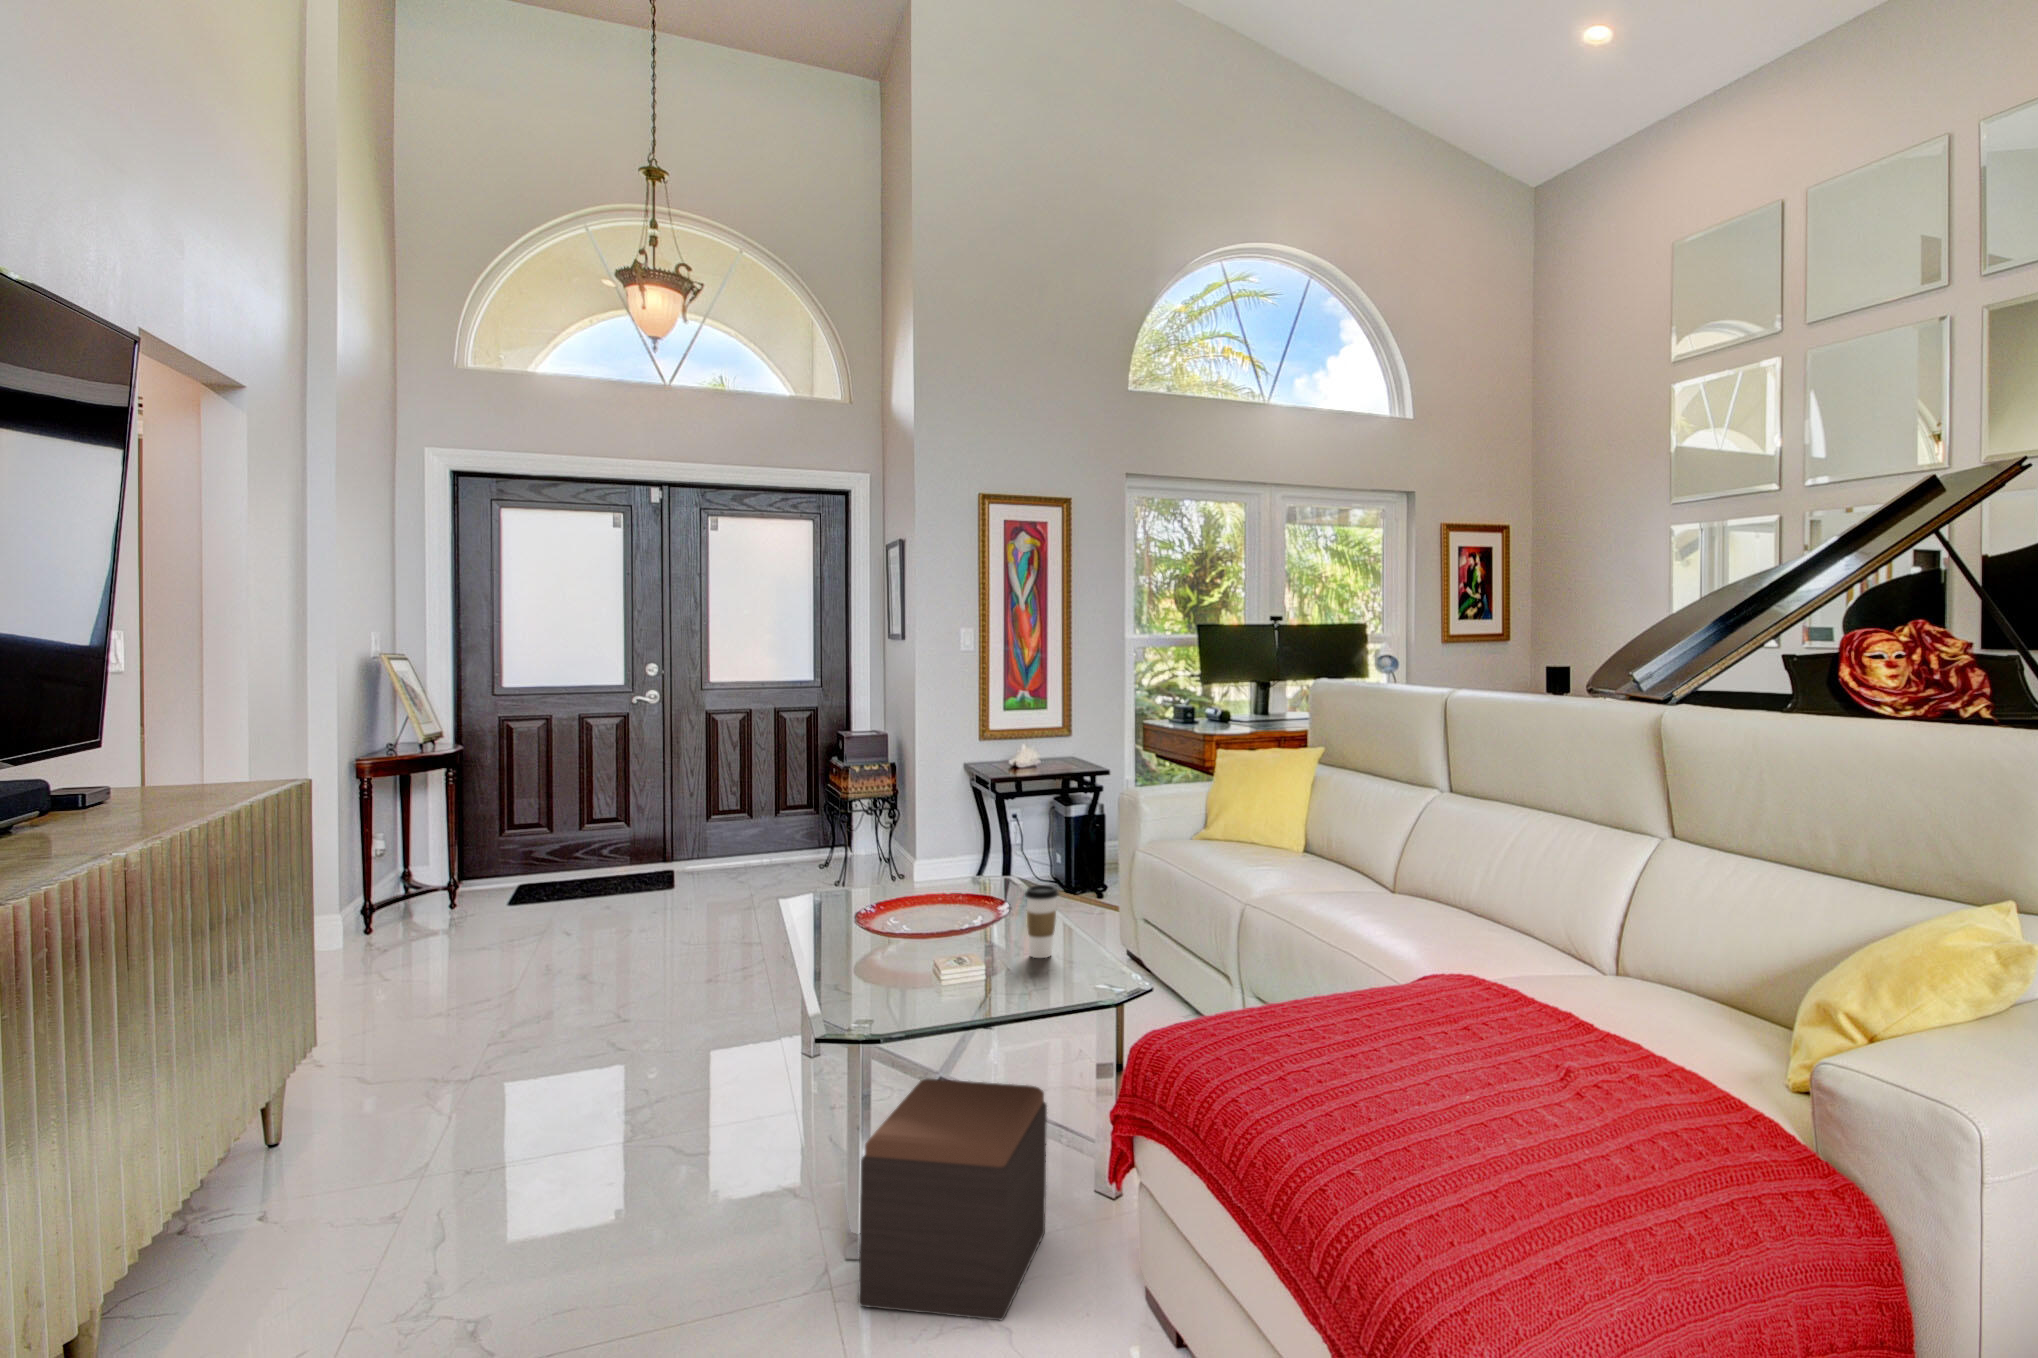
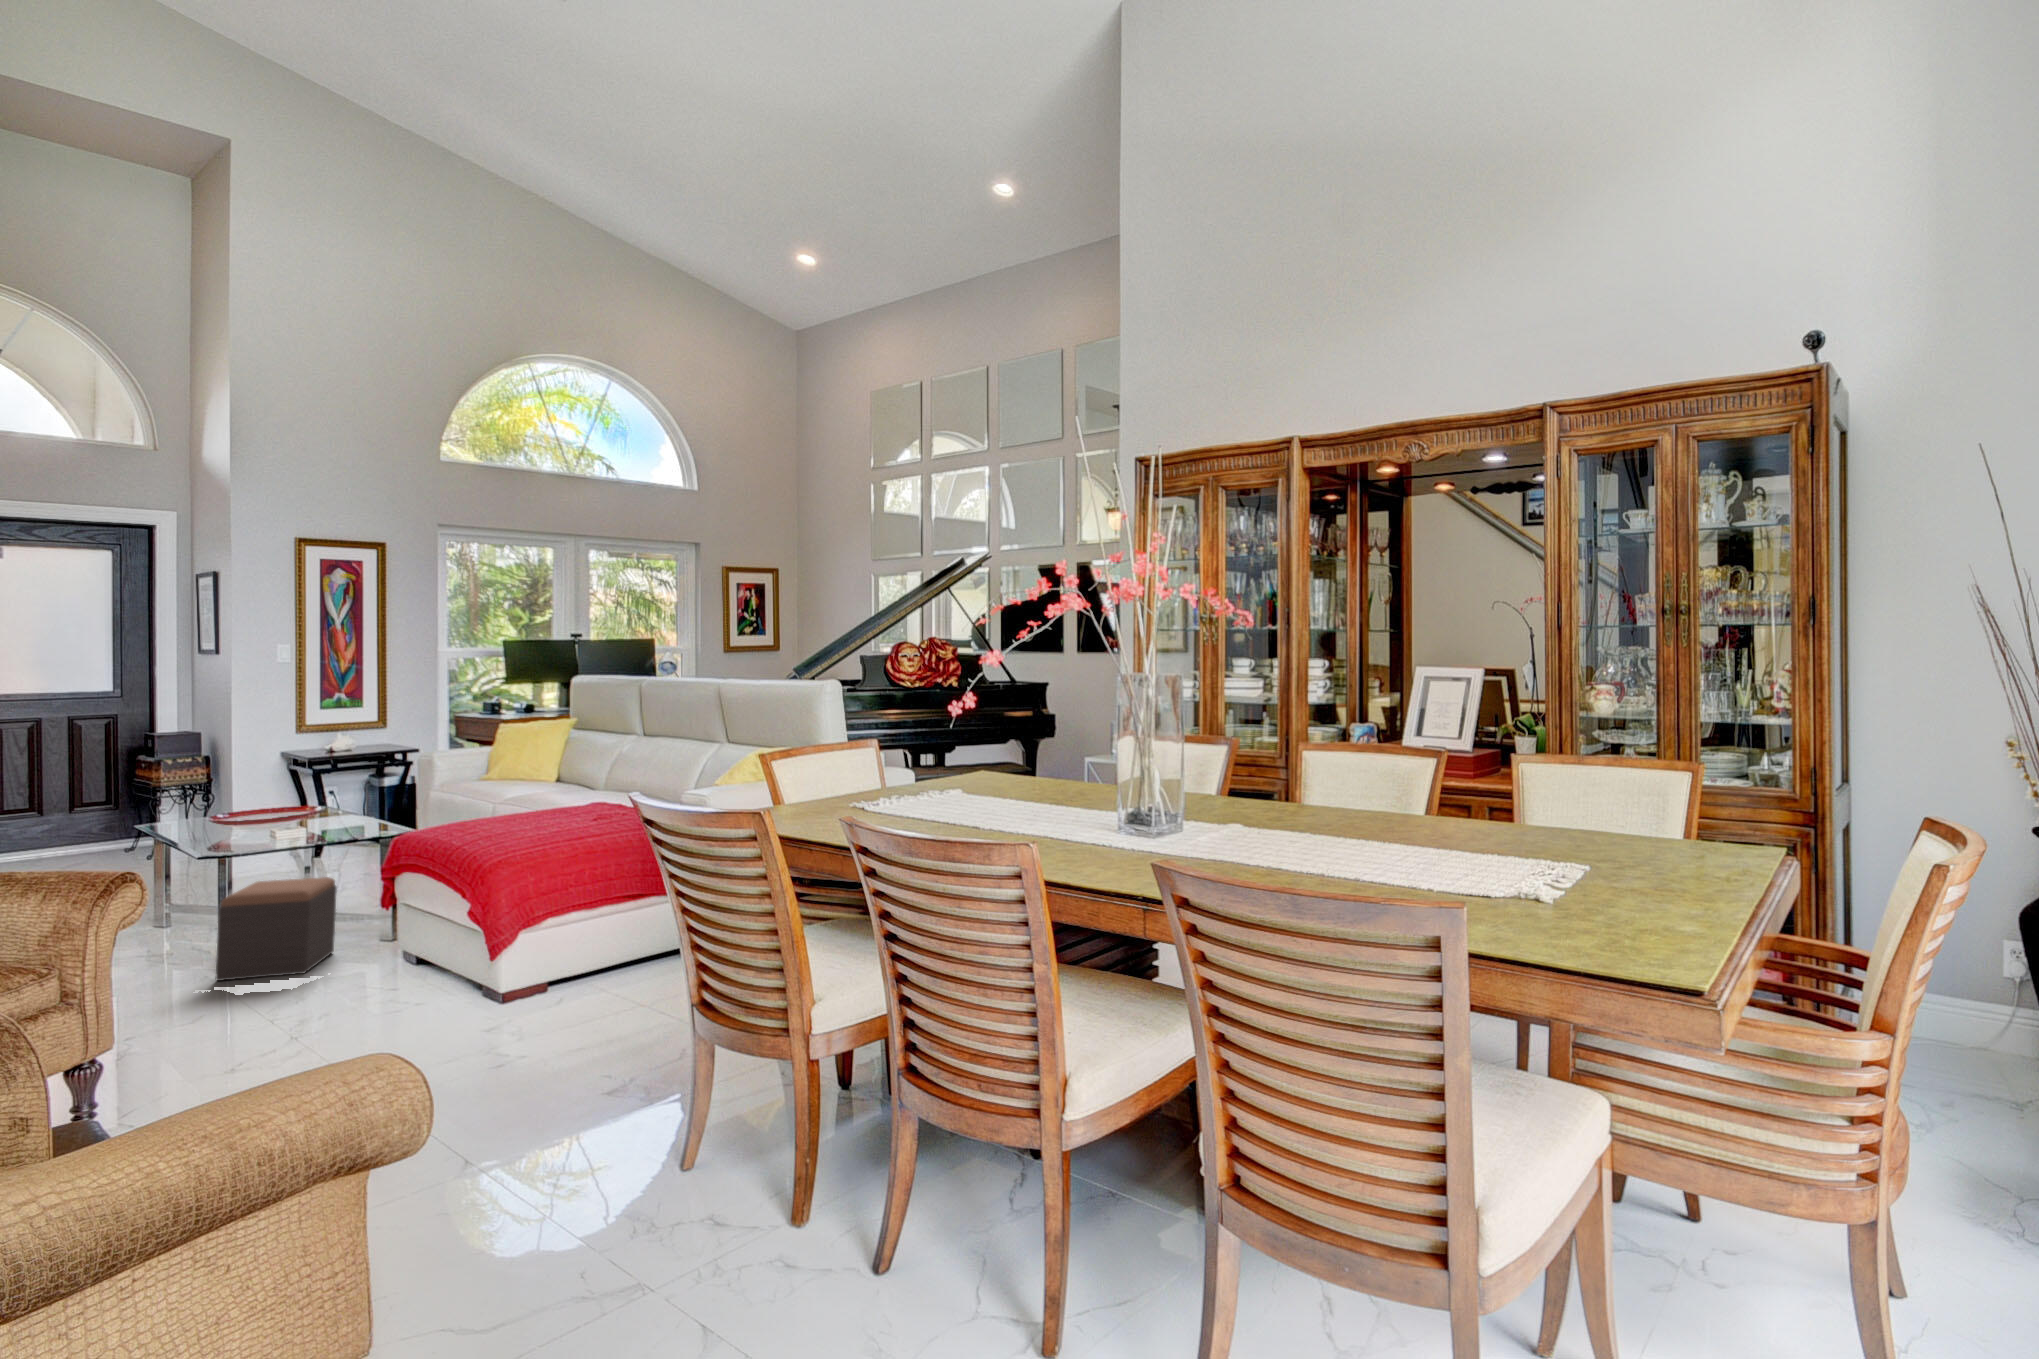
coffee cup: present [1025,885,1059,958] -> none [328,789,352,829]

